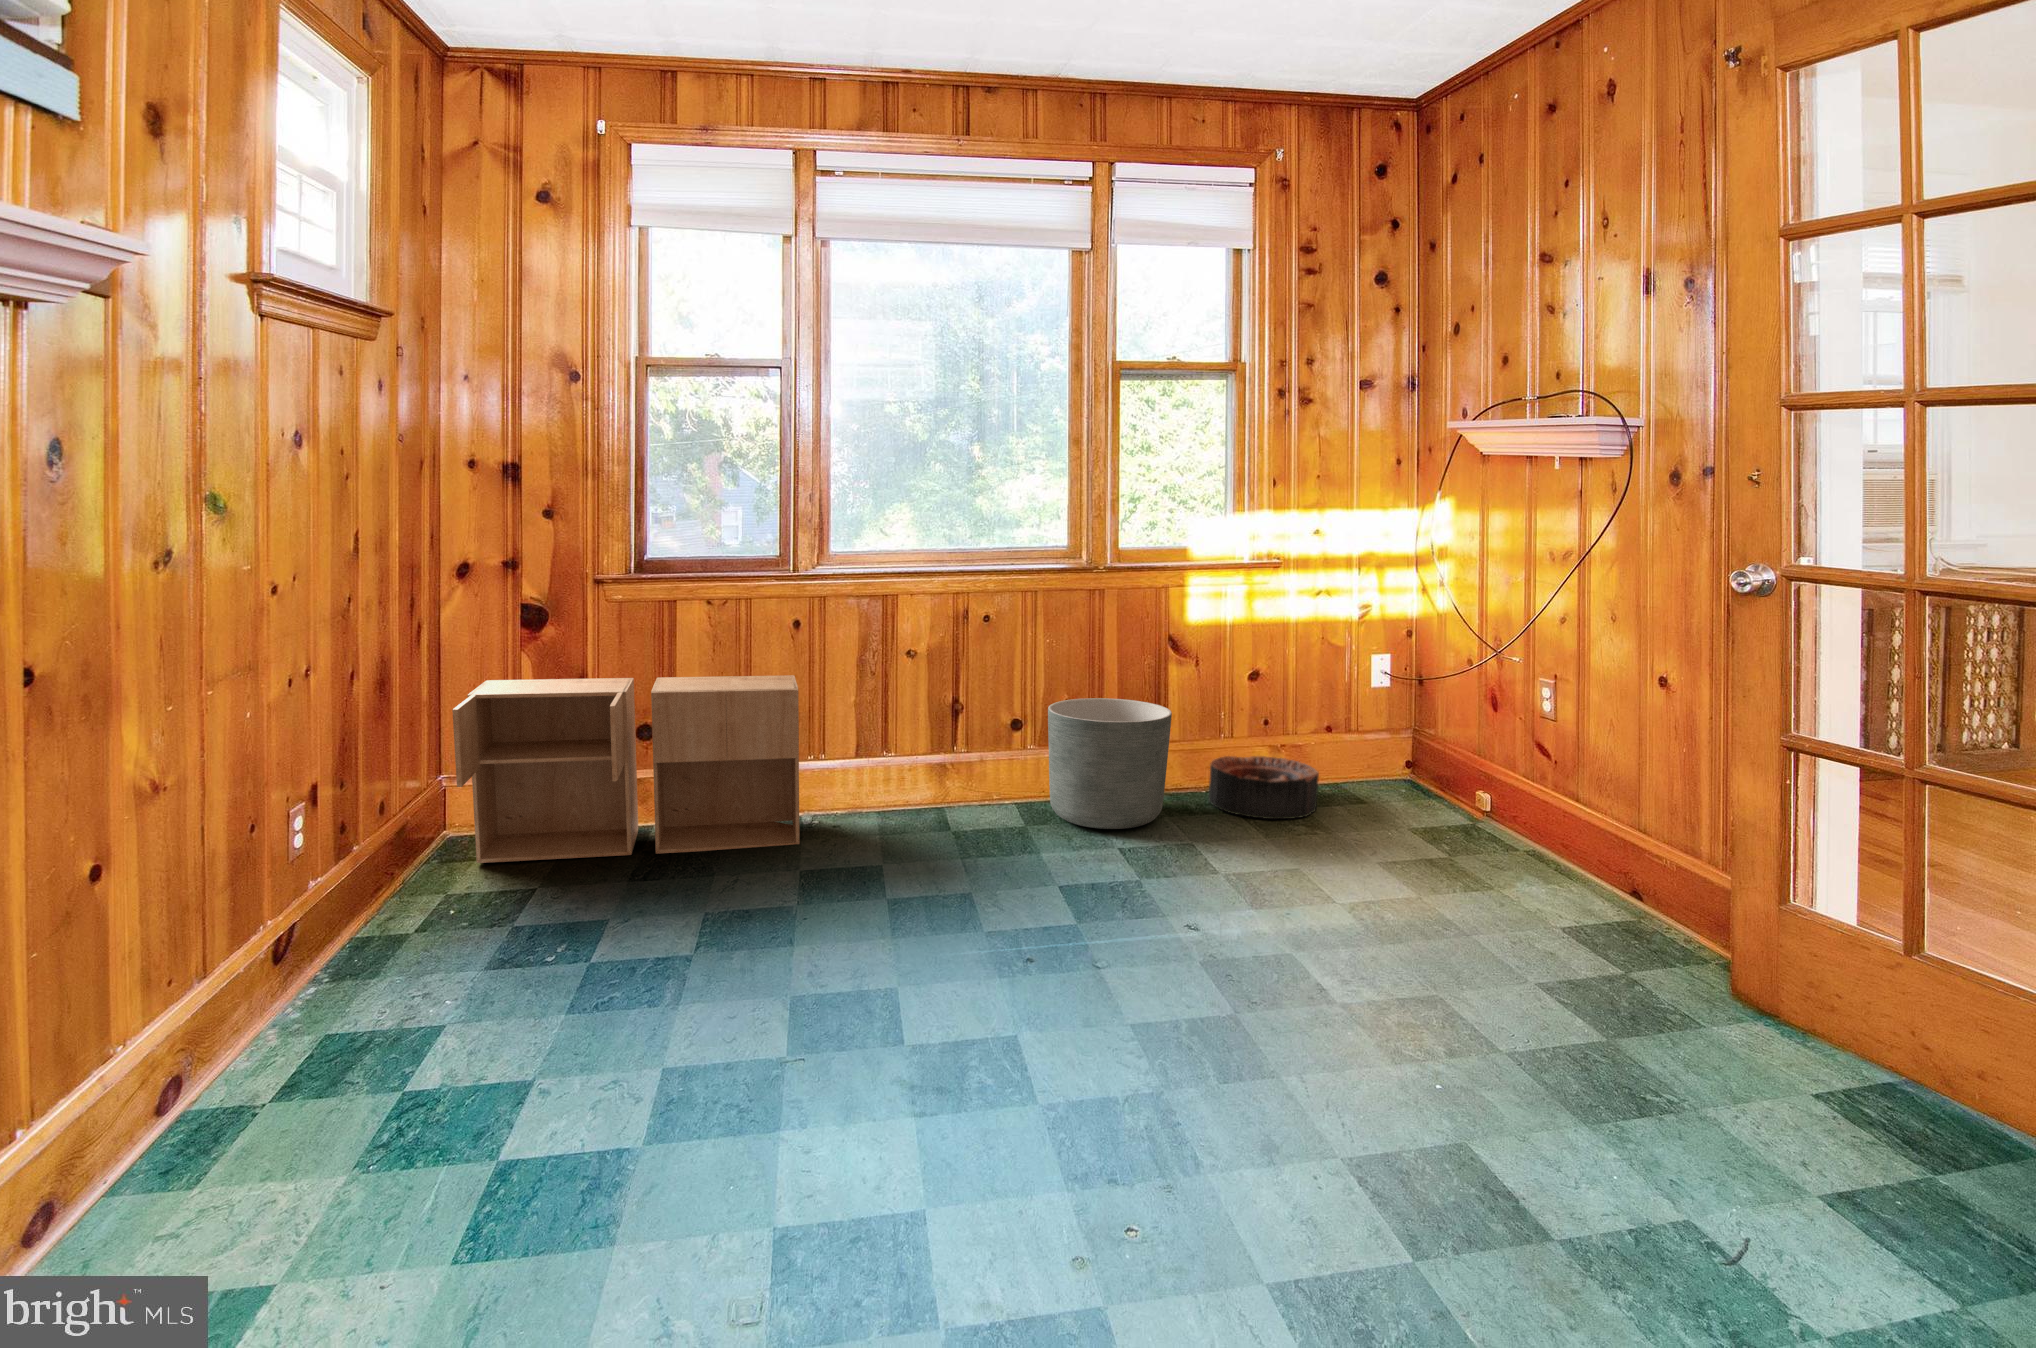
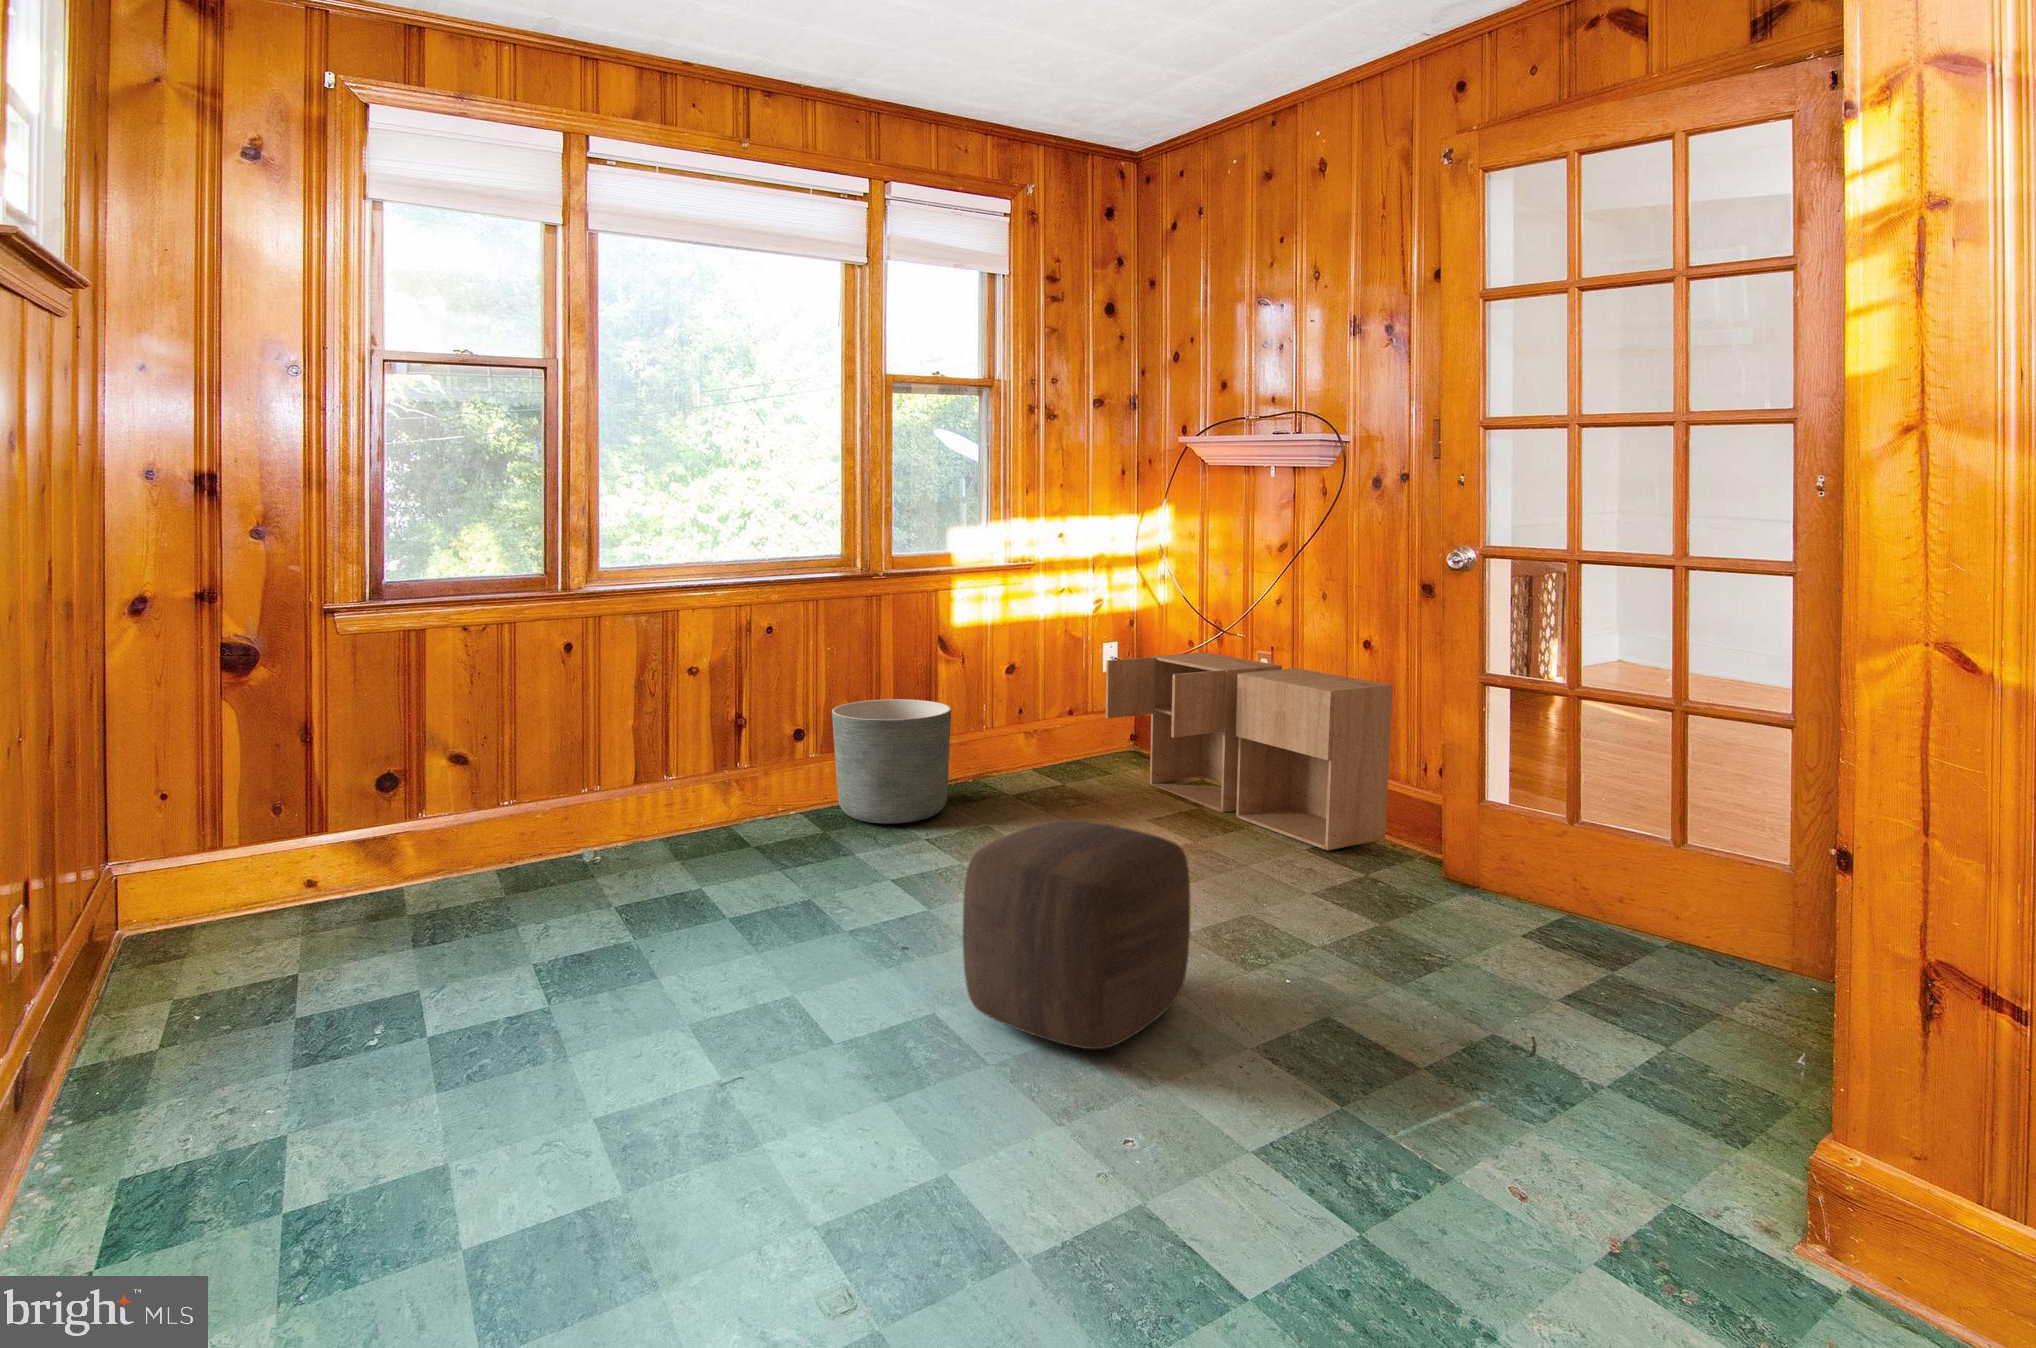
storage cabinet: present [452,675,800,863] -> present [1106,652,1393,850]
basket: present [1209,756,1319,819] -> none [977,741,1074,797]
ottoman: none [1037,854,1300,1123] -> present [963,820,1190,1049]

